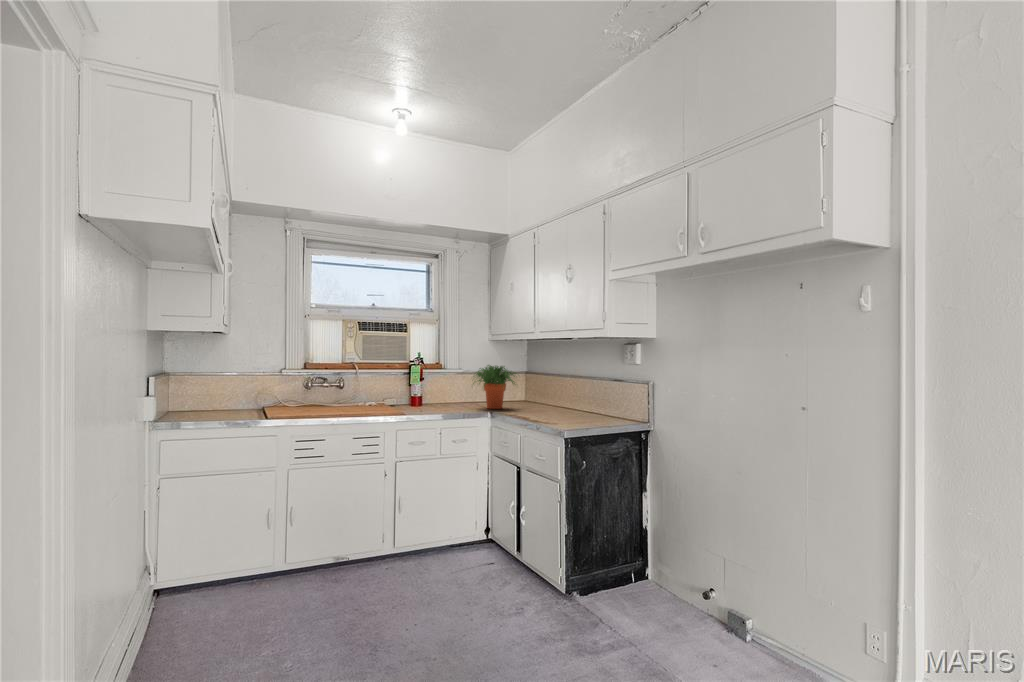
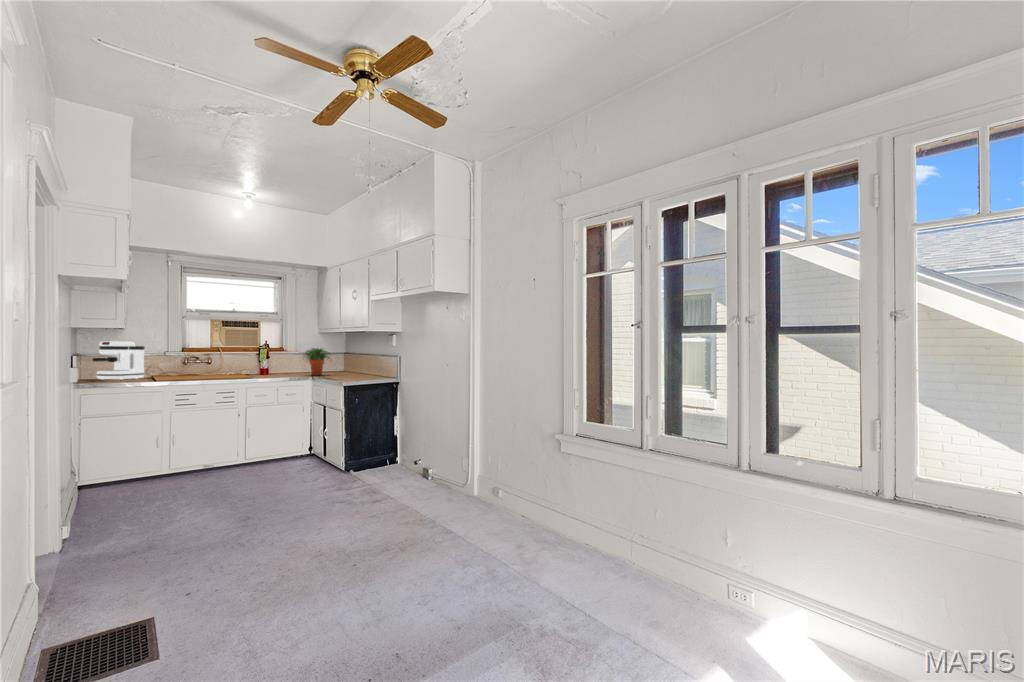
coffee maker: none [176,358,251,421] -> present [93,341,144,380]

